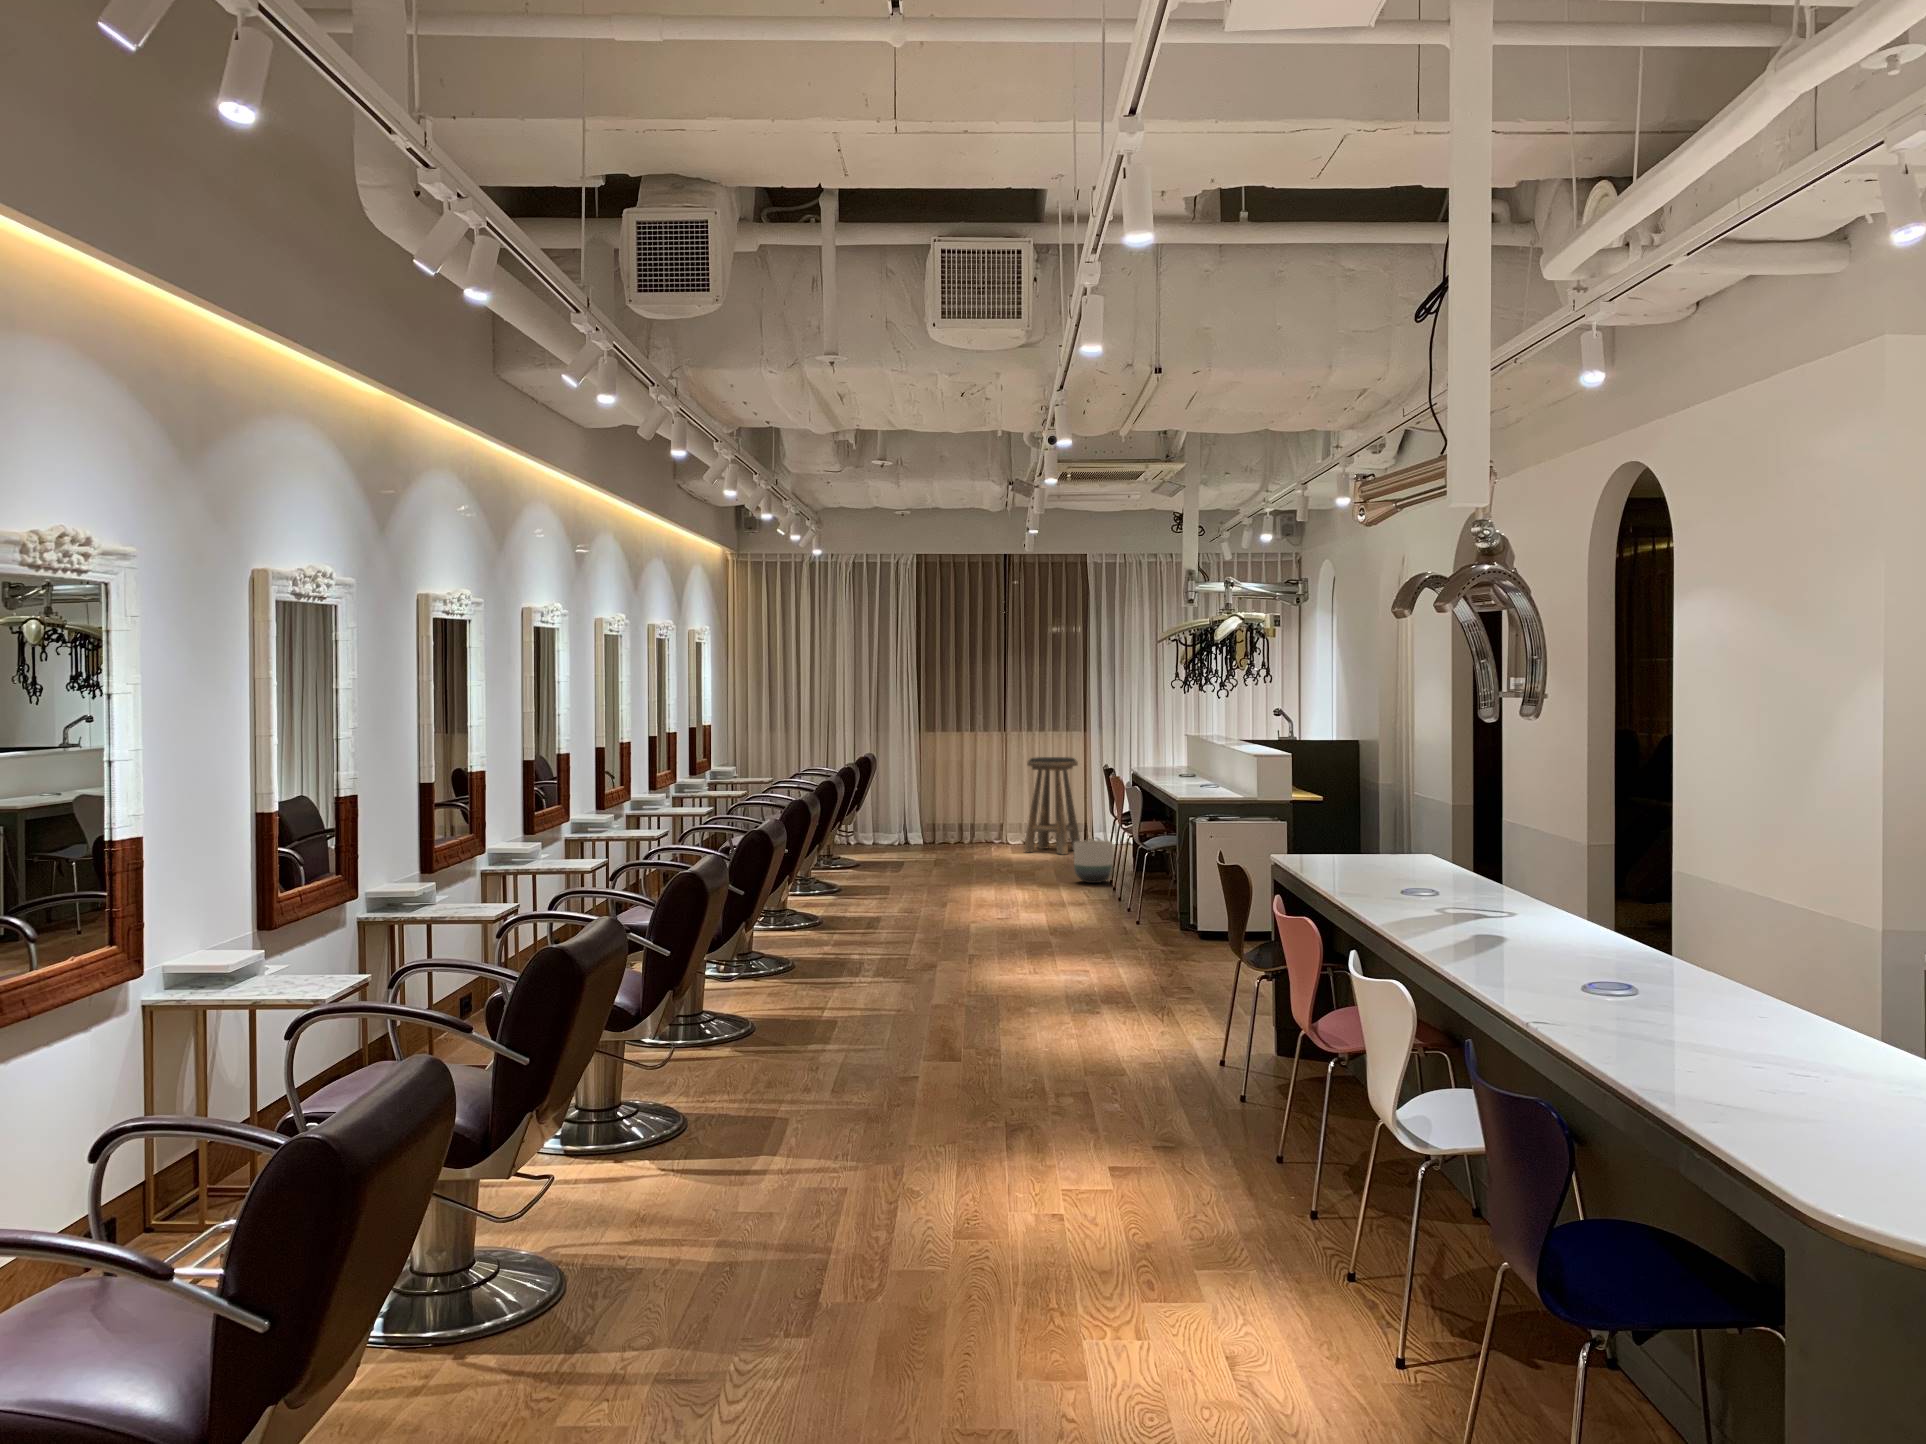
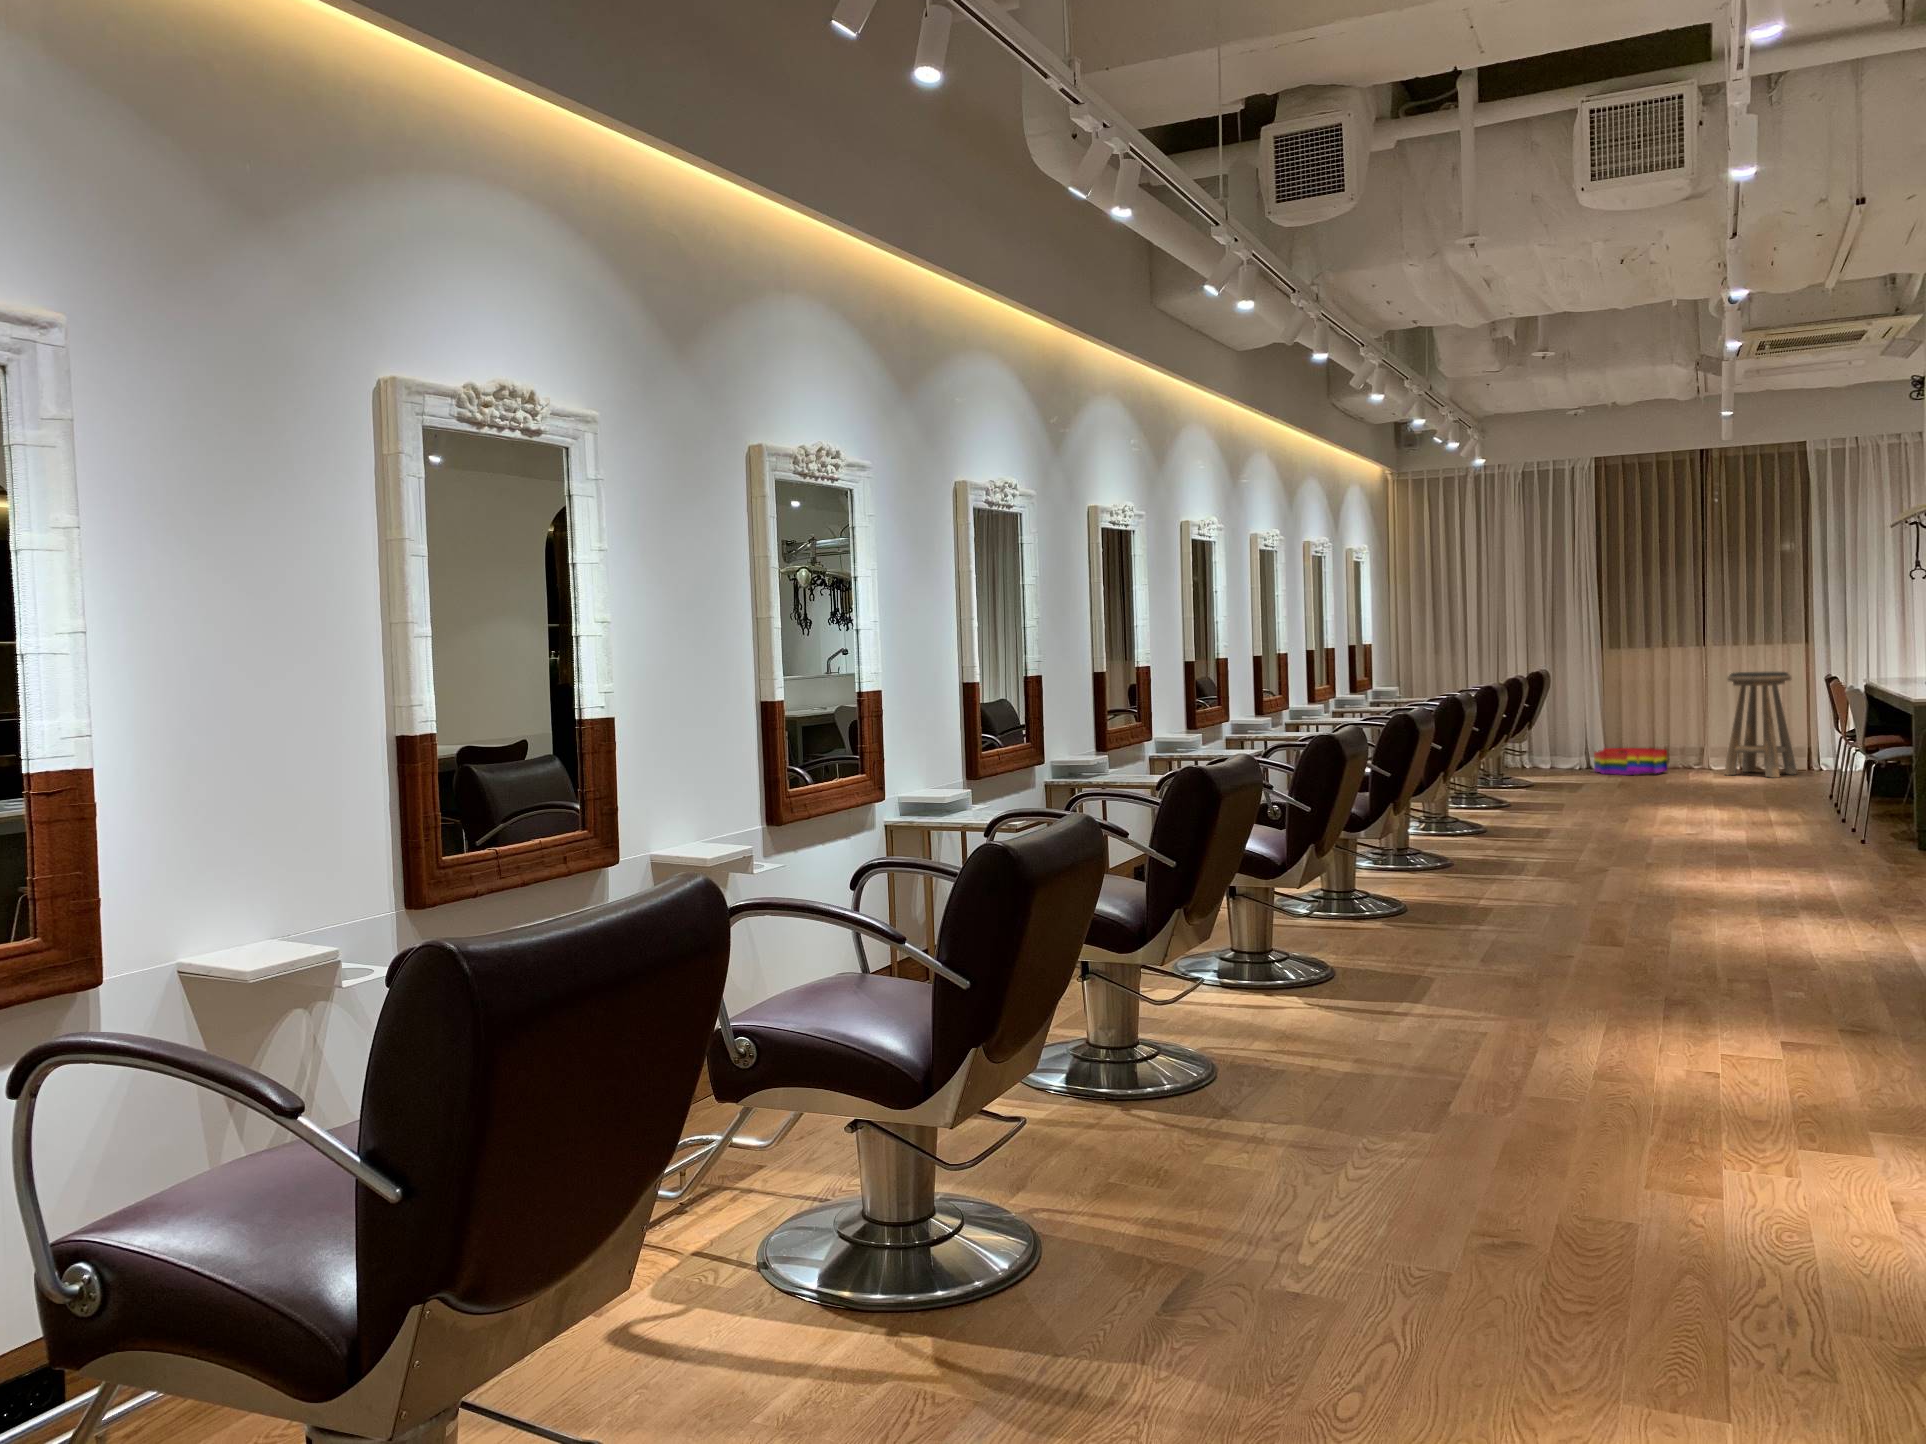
storage bin: none [914,827,977,854] -> present [1594,748,1667,775]
planter: present [1074,840,1113,883] -> none [1782,757,1833,803]

